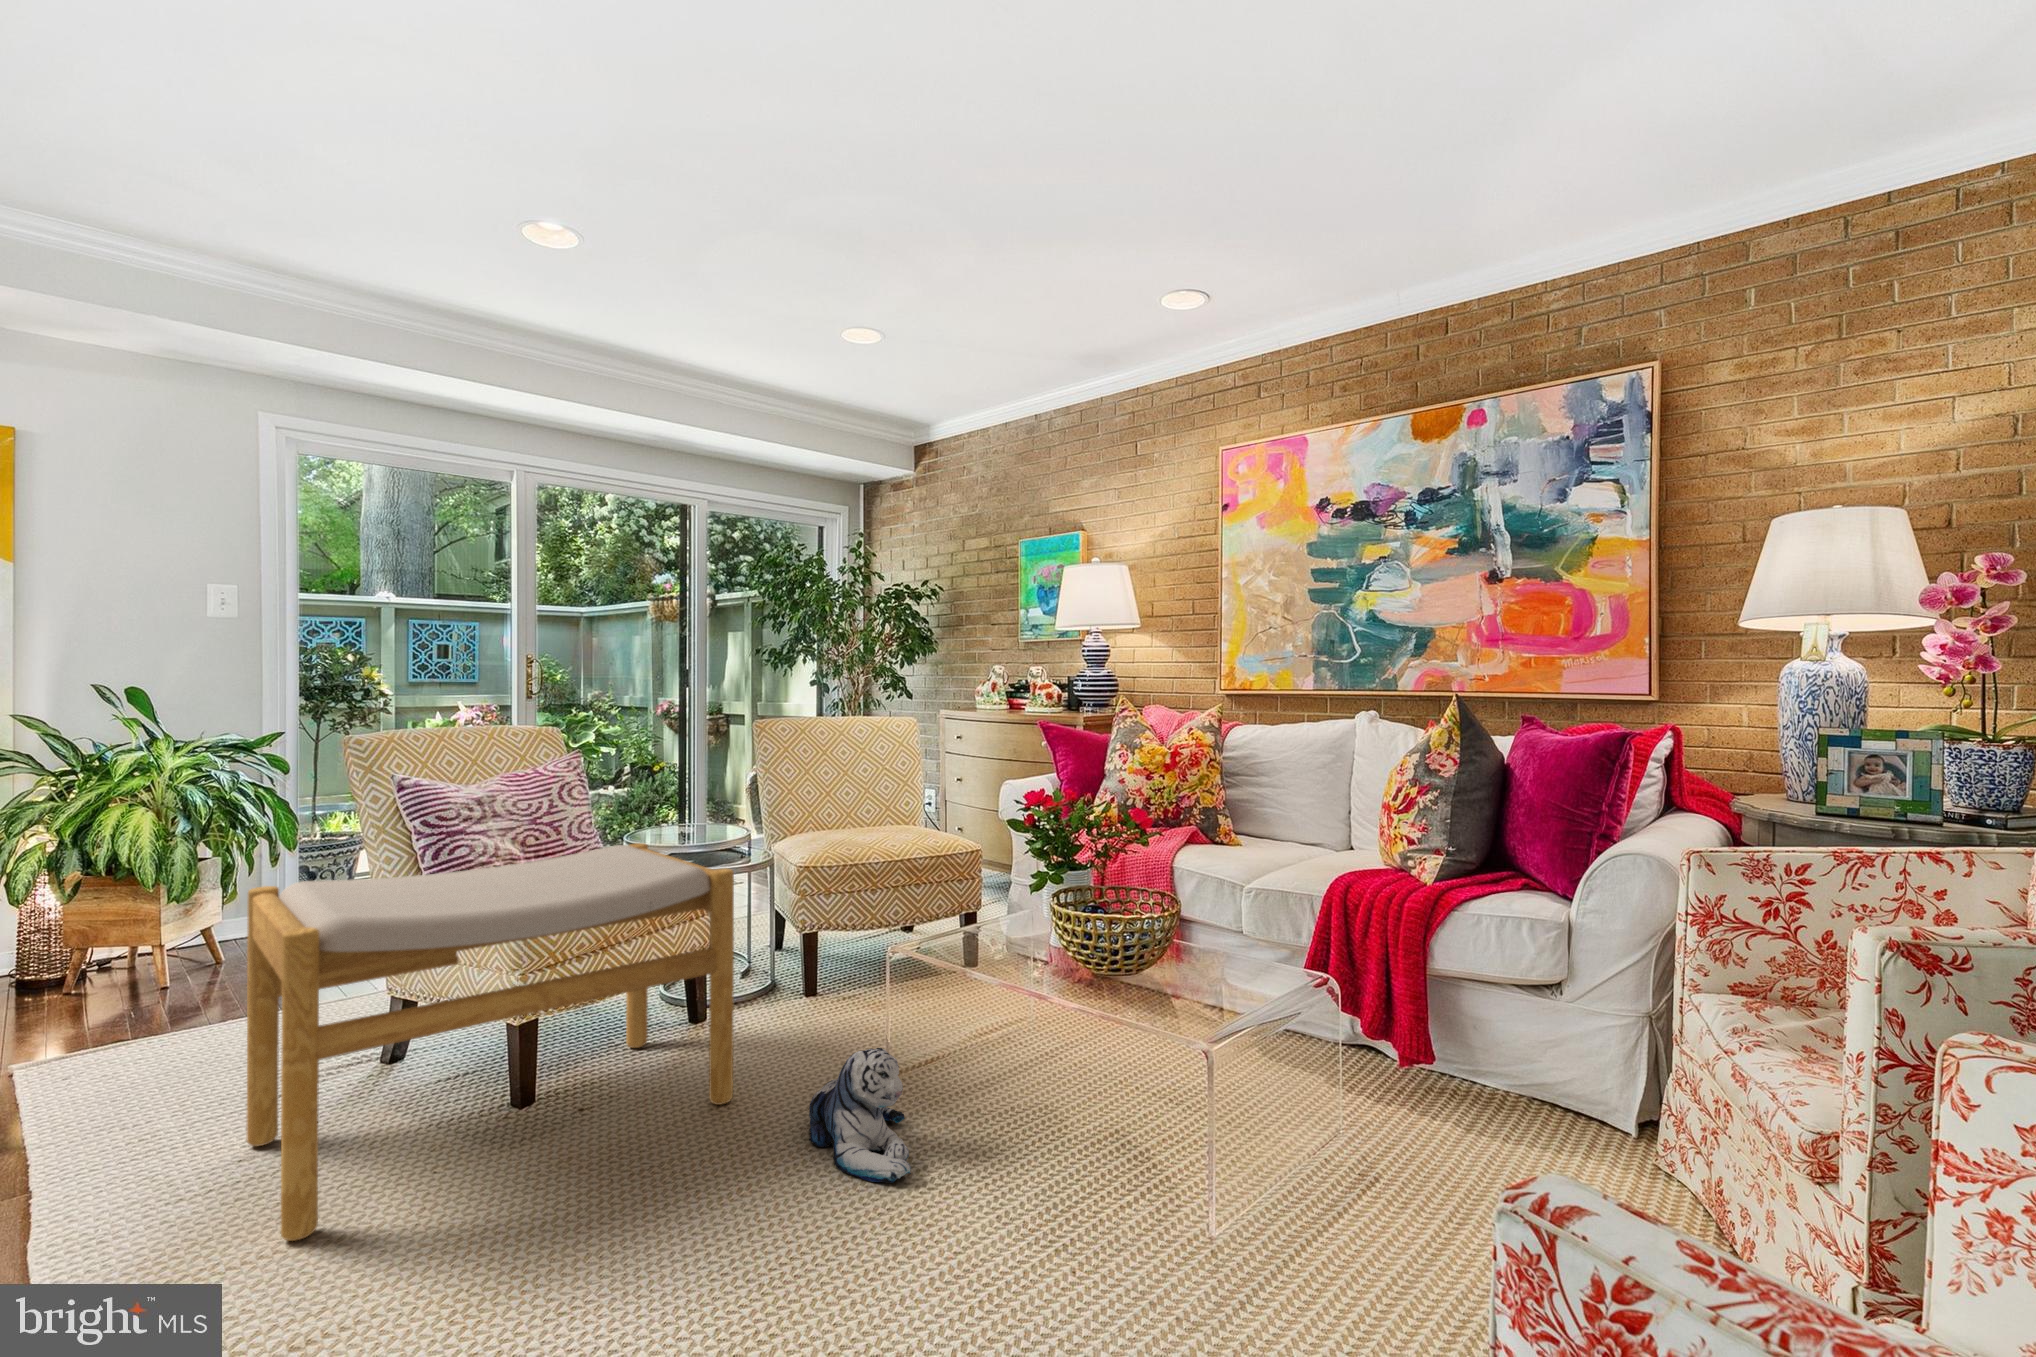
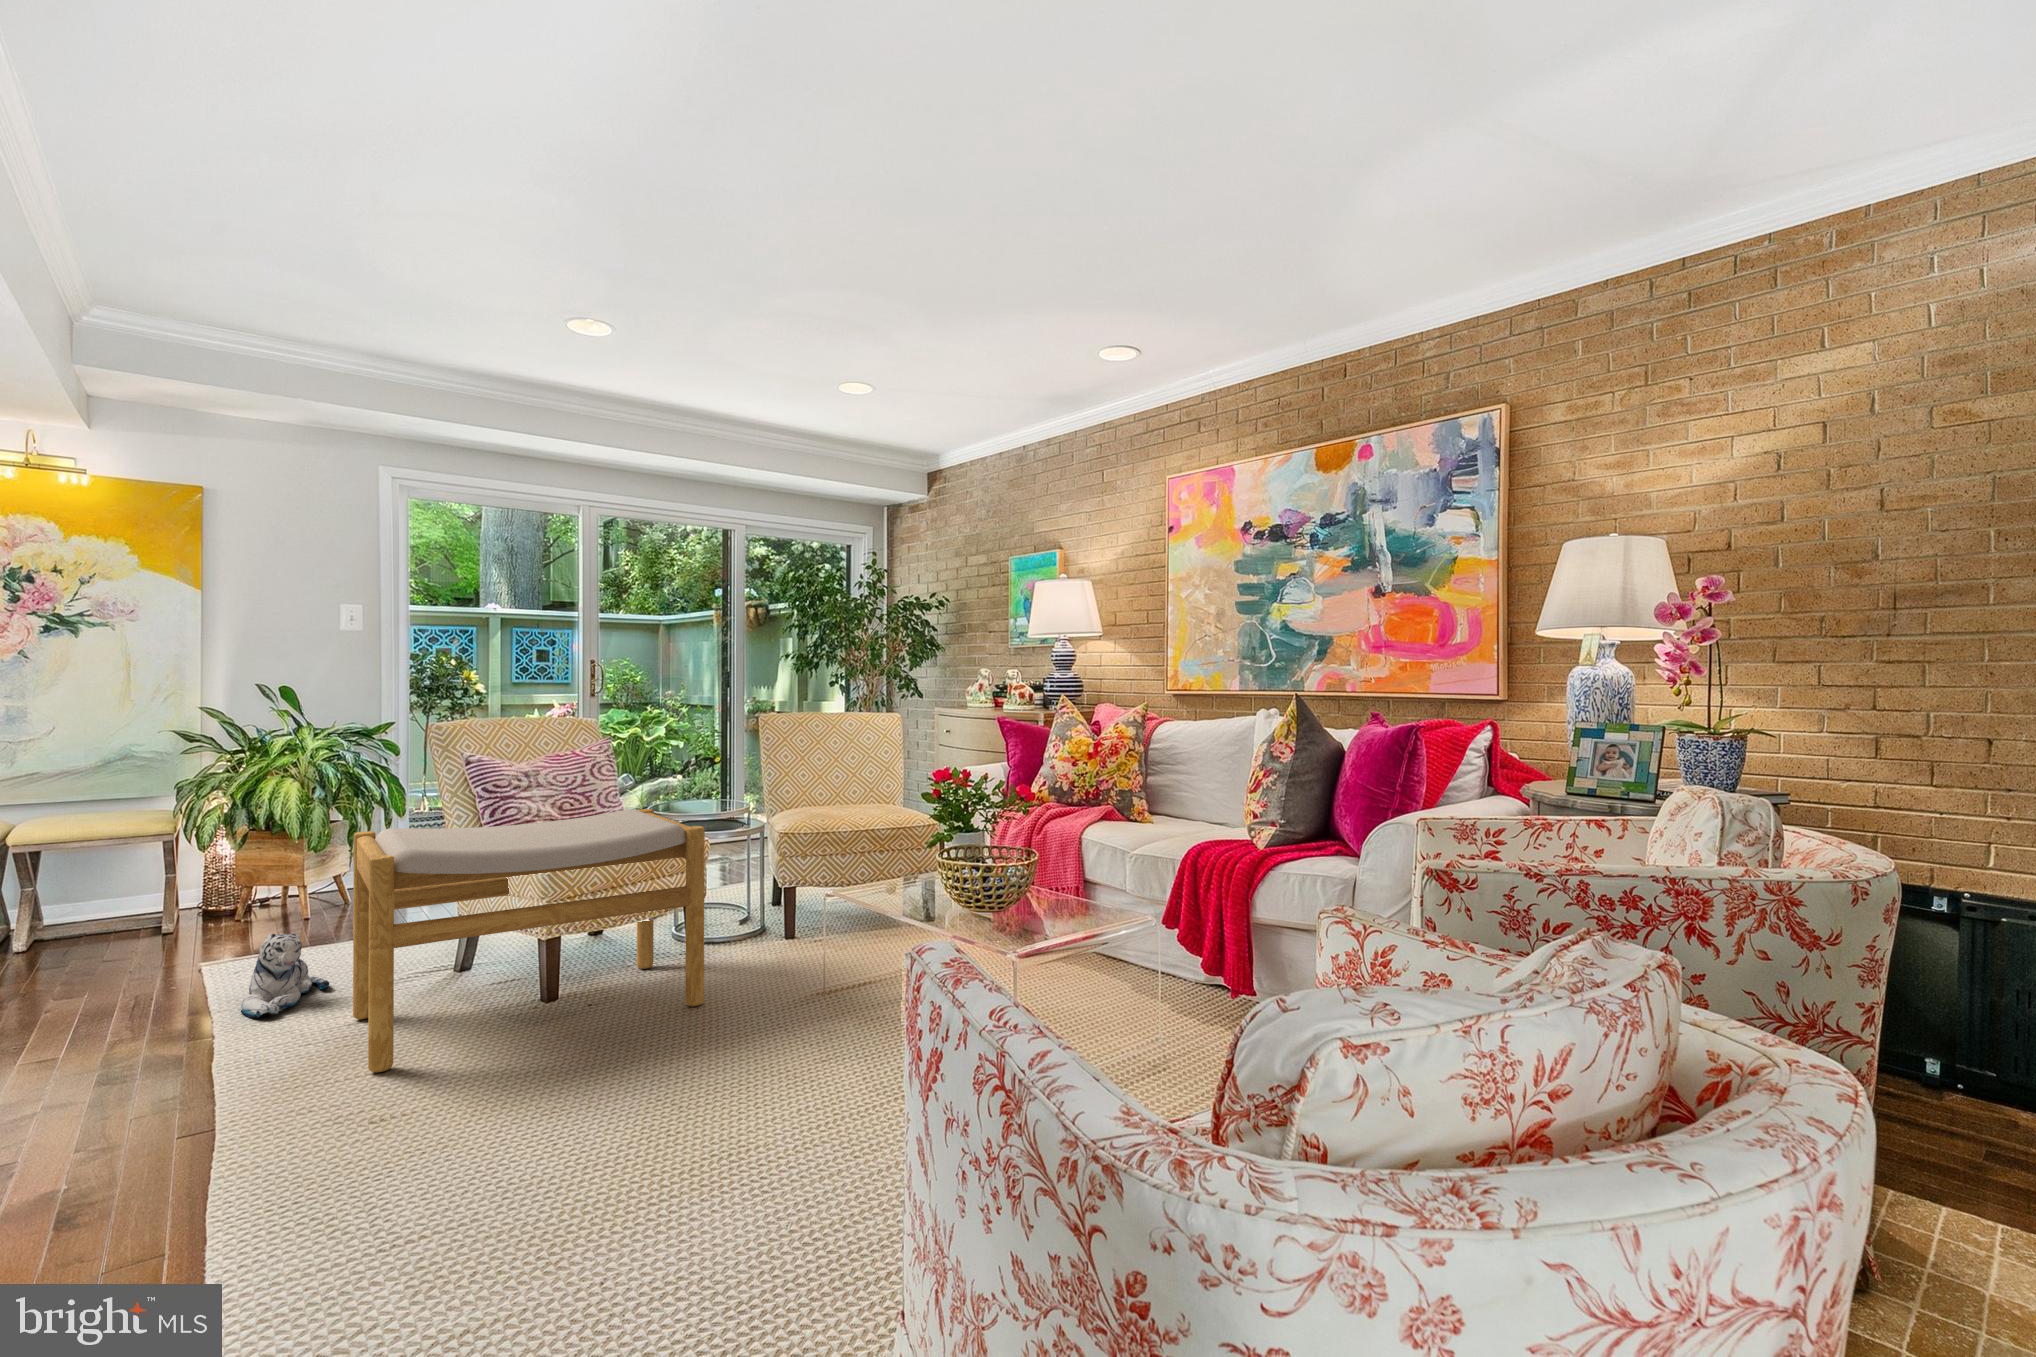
plush toy: present [809,1048,911,1183] -> present [241,934,329,1018]

